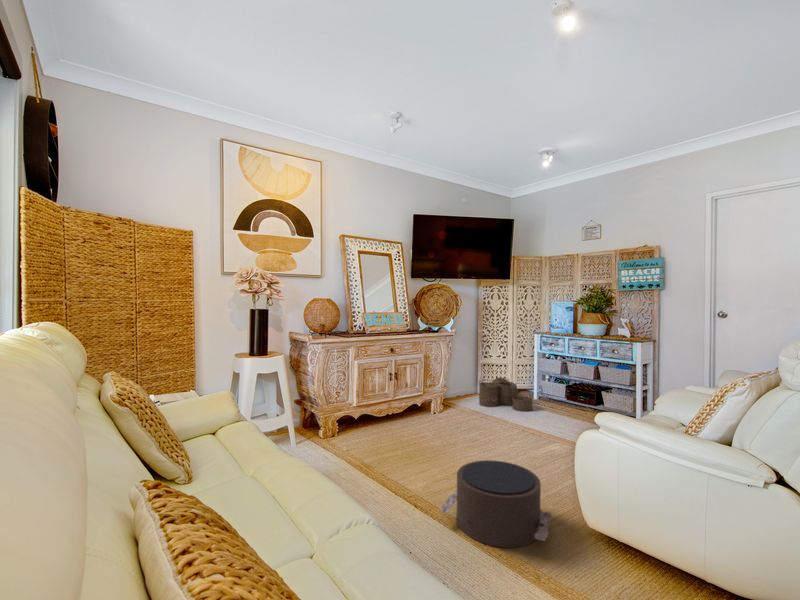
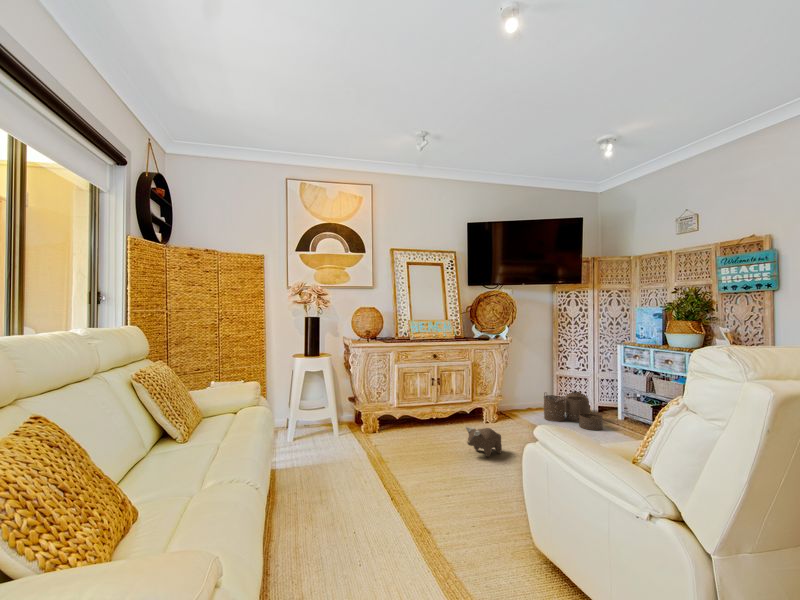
plush toy: none [444,419,475,448] -> present [466,427,502,457]
pouf: present [440,460,551,548] -> none [398,466,503,553]

